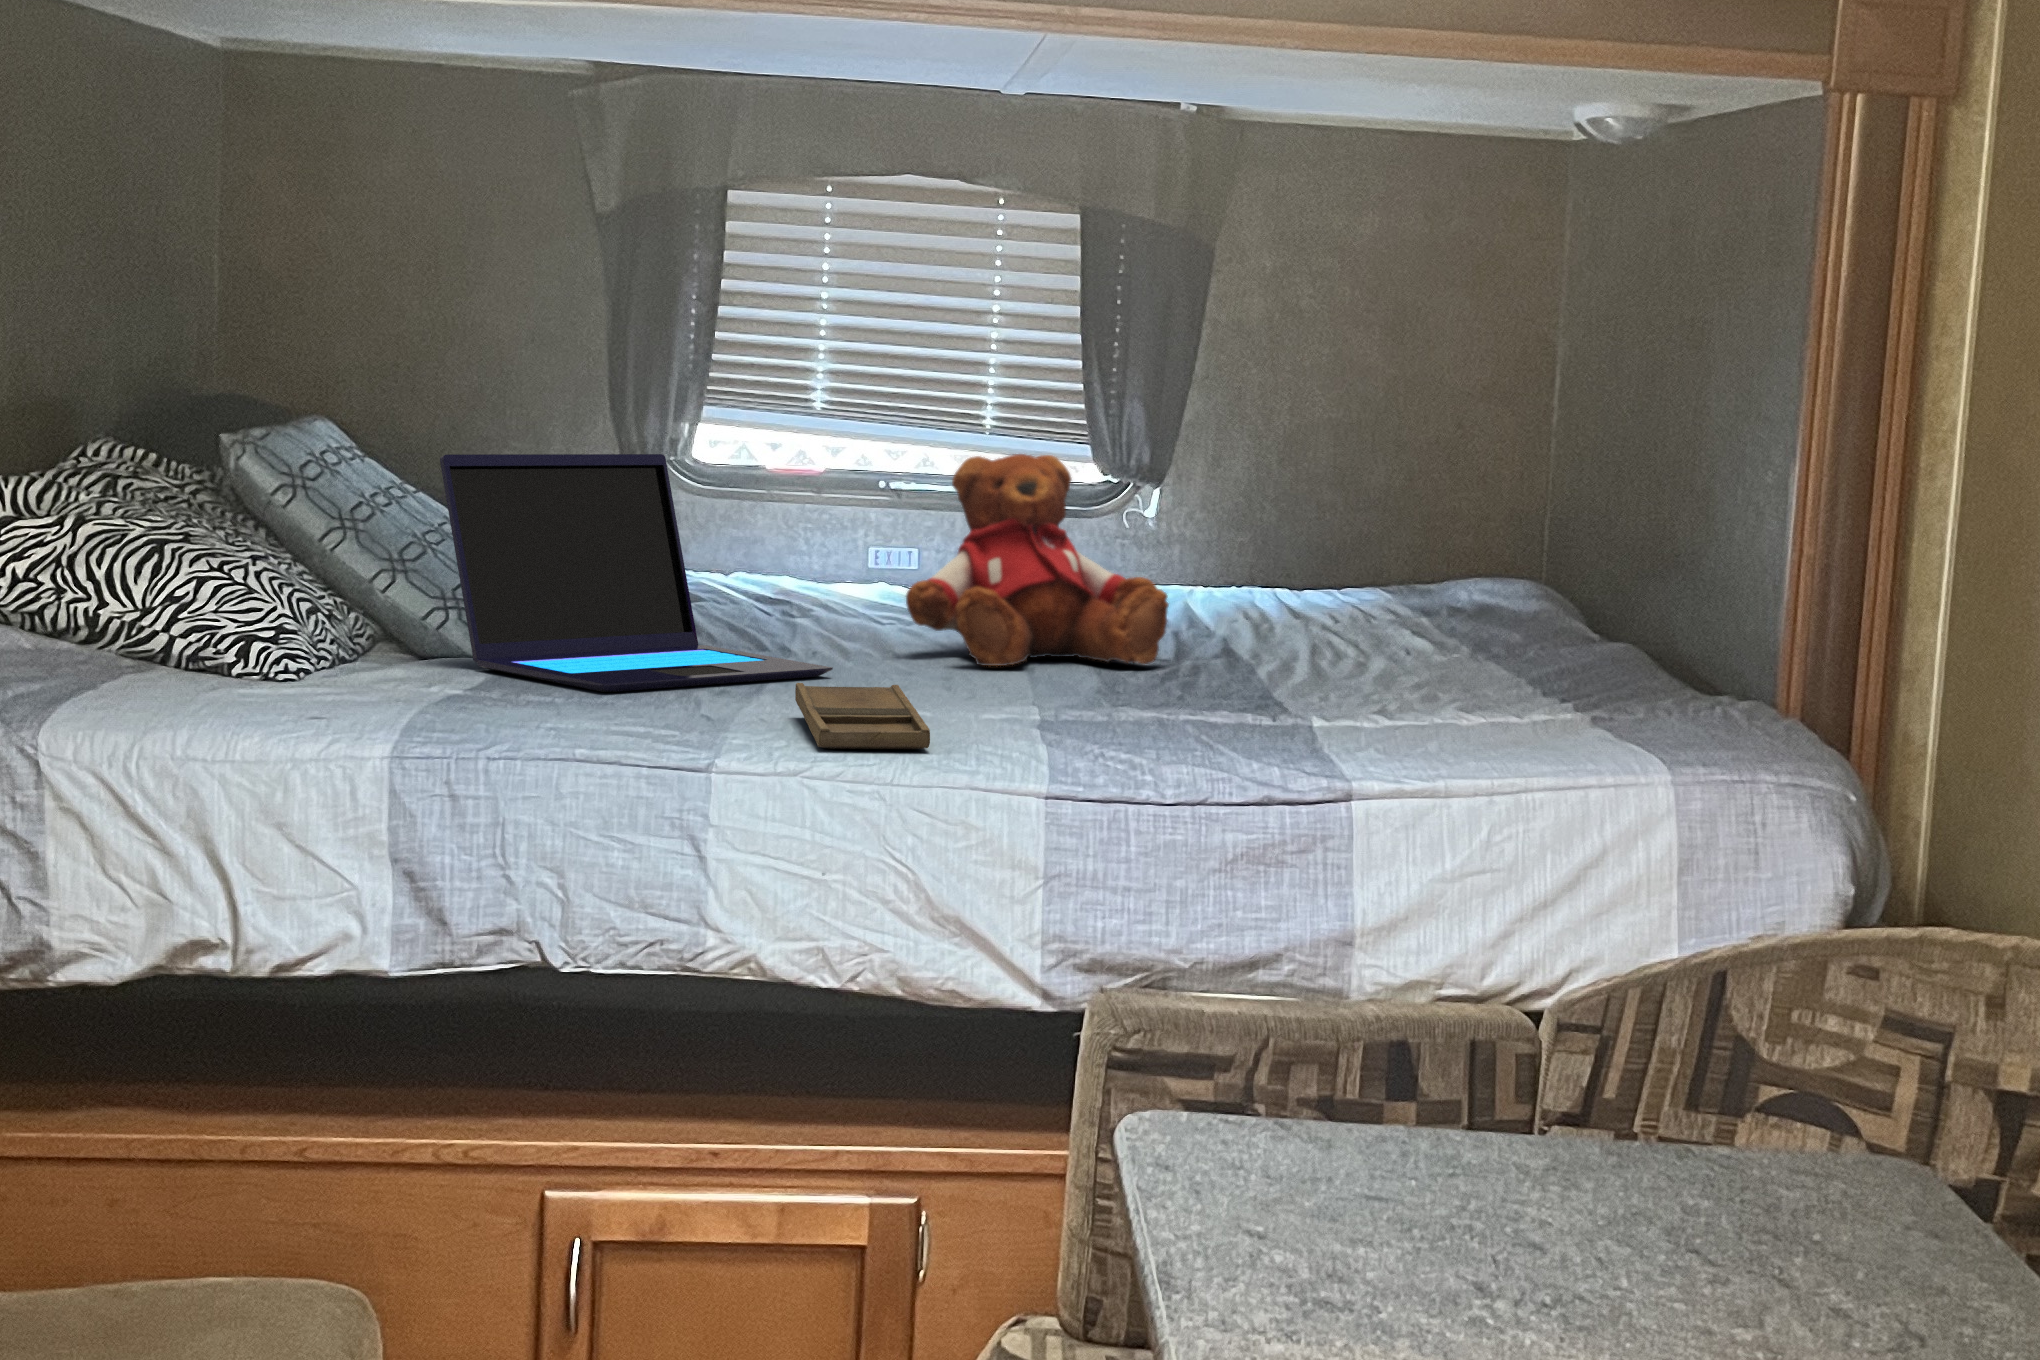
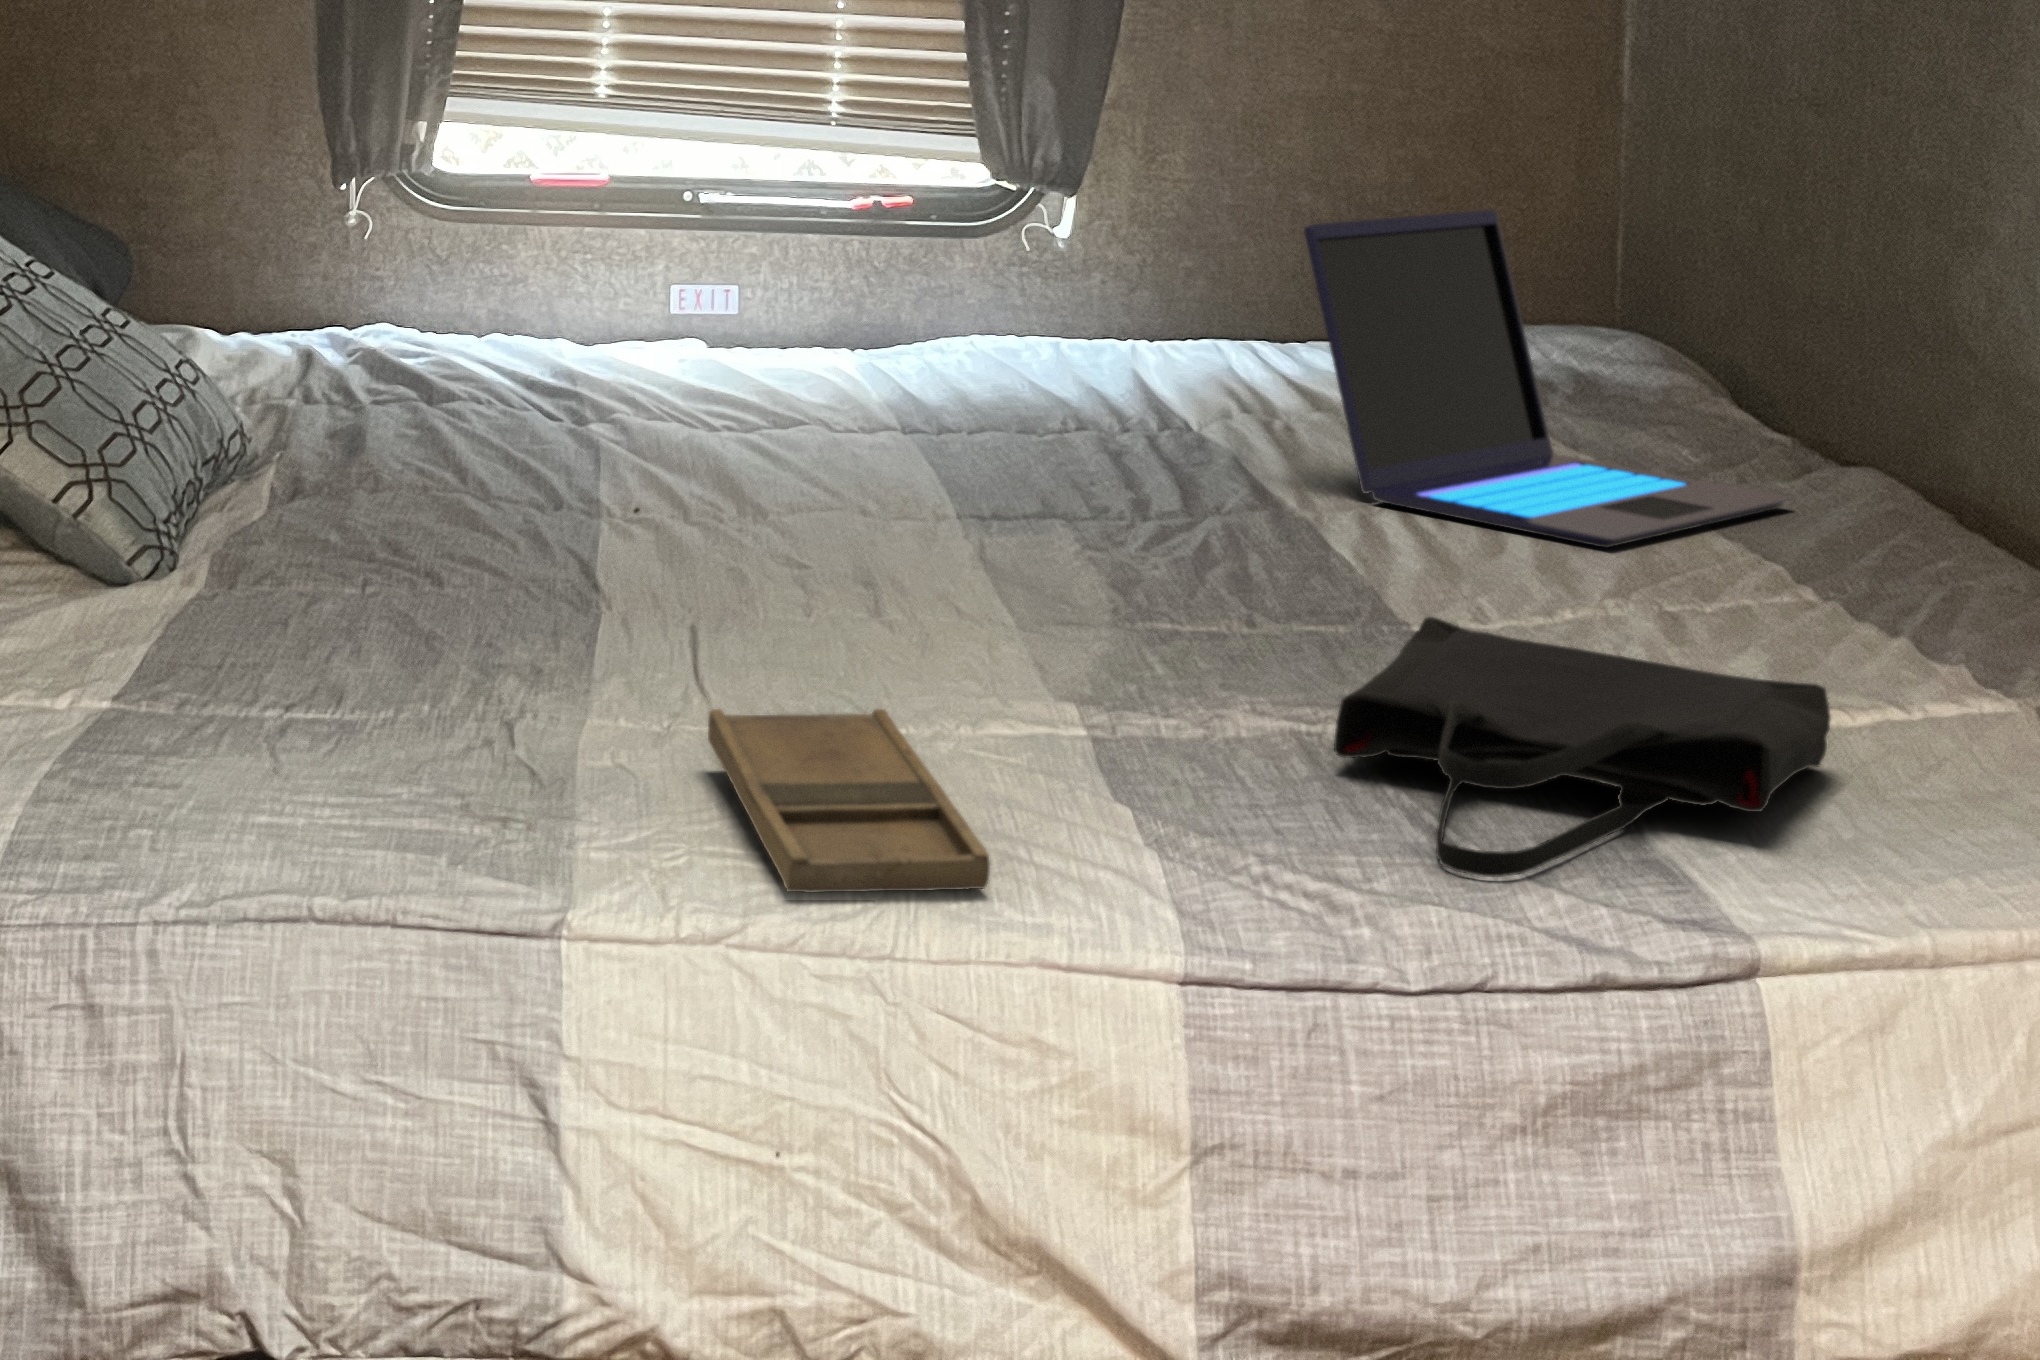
laptop: present [440,454,833,692] -> present [1304,210,1793,548]
teddy bear: present [906,454,1169,666] -> none [822,228,1244,593]
tote bag: none [1159,654,1450,752] -> present [1334,617,1831,877]

